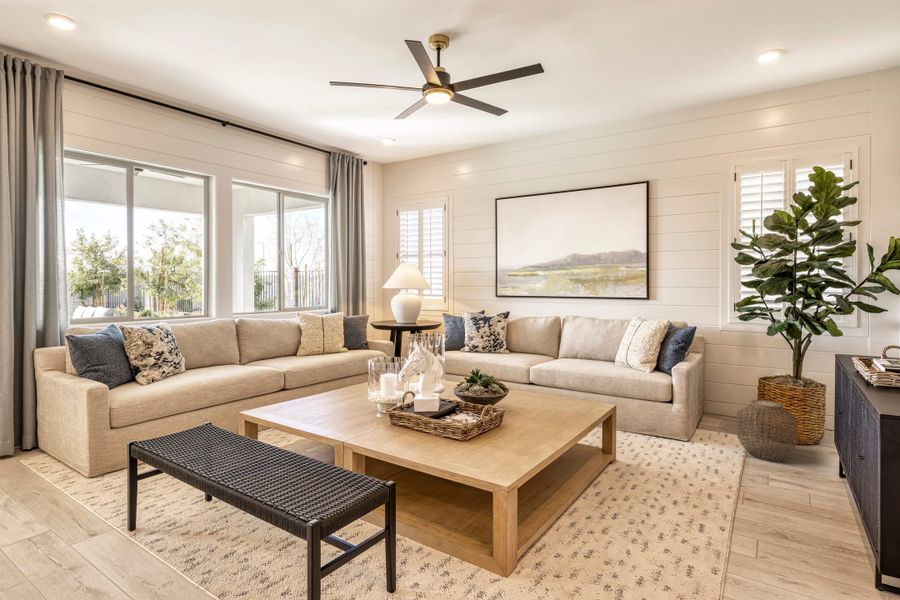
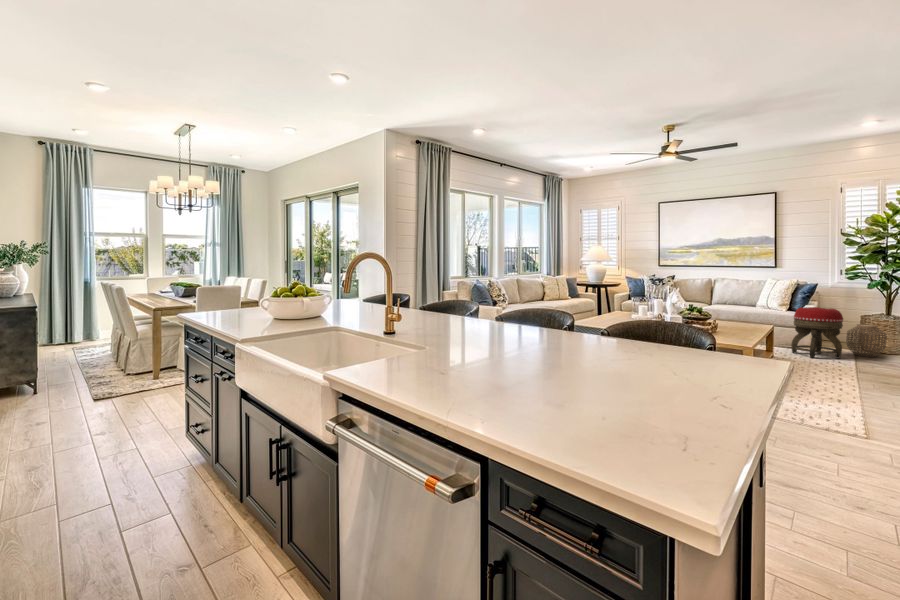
footstool: none [647,372,724,470] -> present [791,307,843,358]

